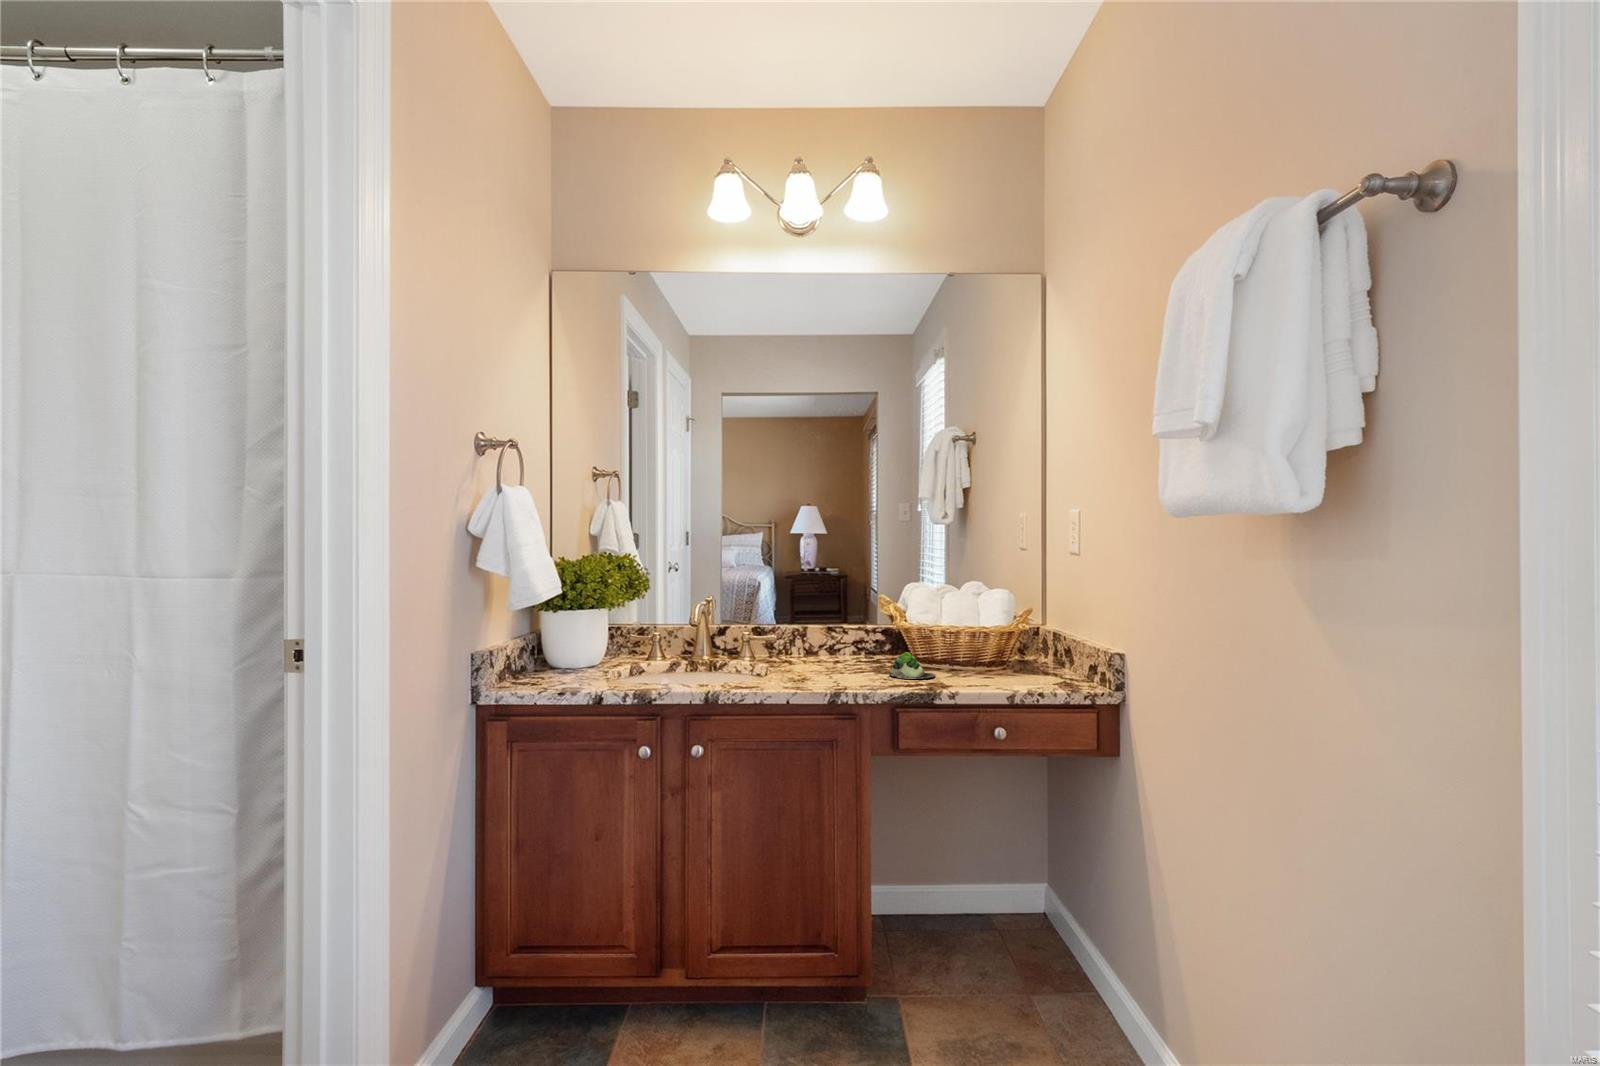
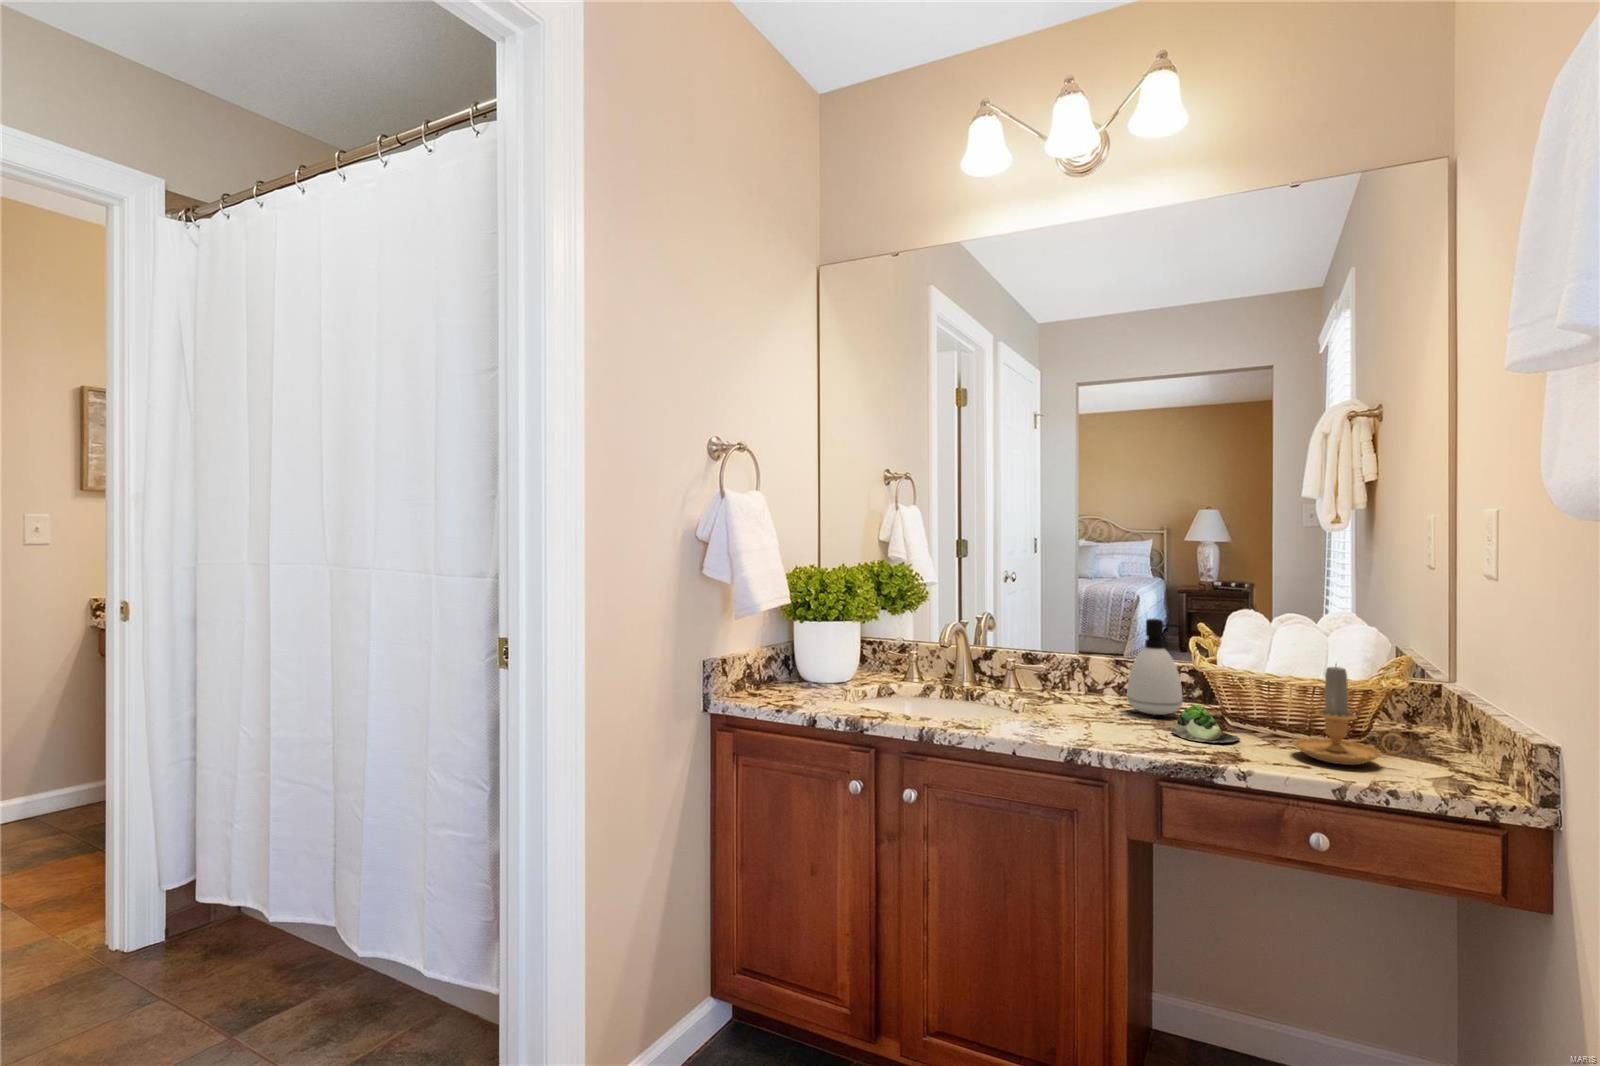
soap dispenser: none [845,589,887,666] -> present [1127,619,1183,715]
candle: none [972,611,1038,682] -> present [1292,667,1405,765]

